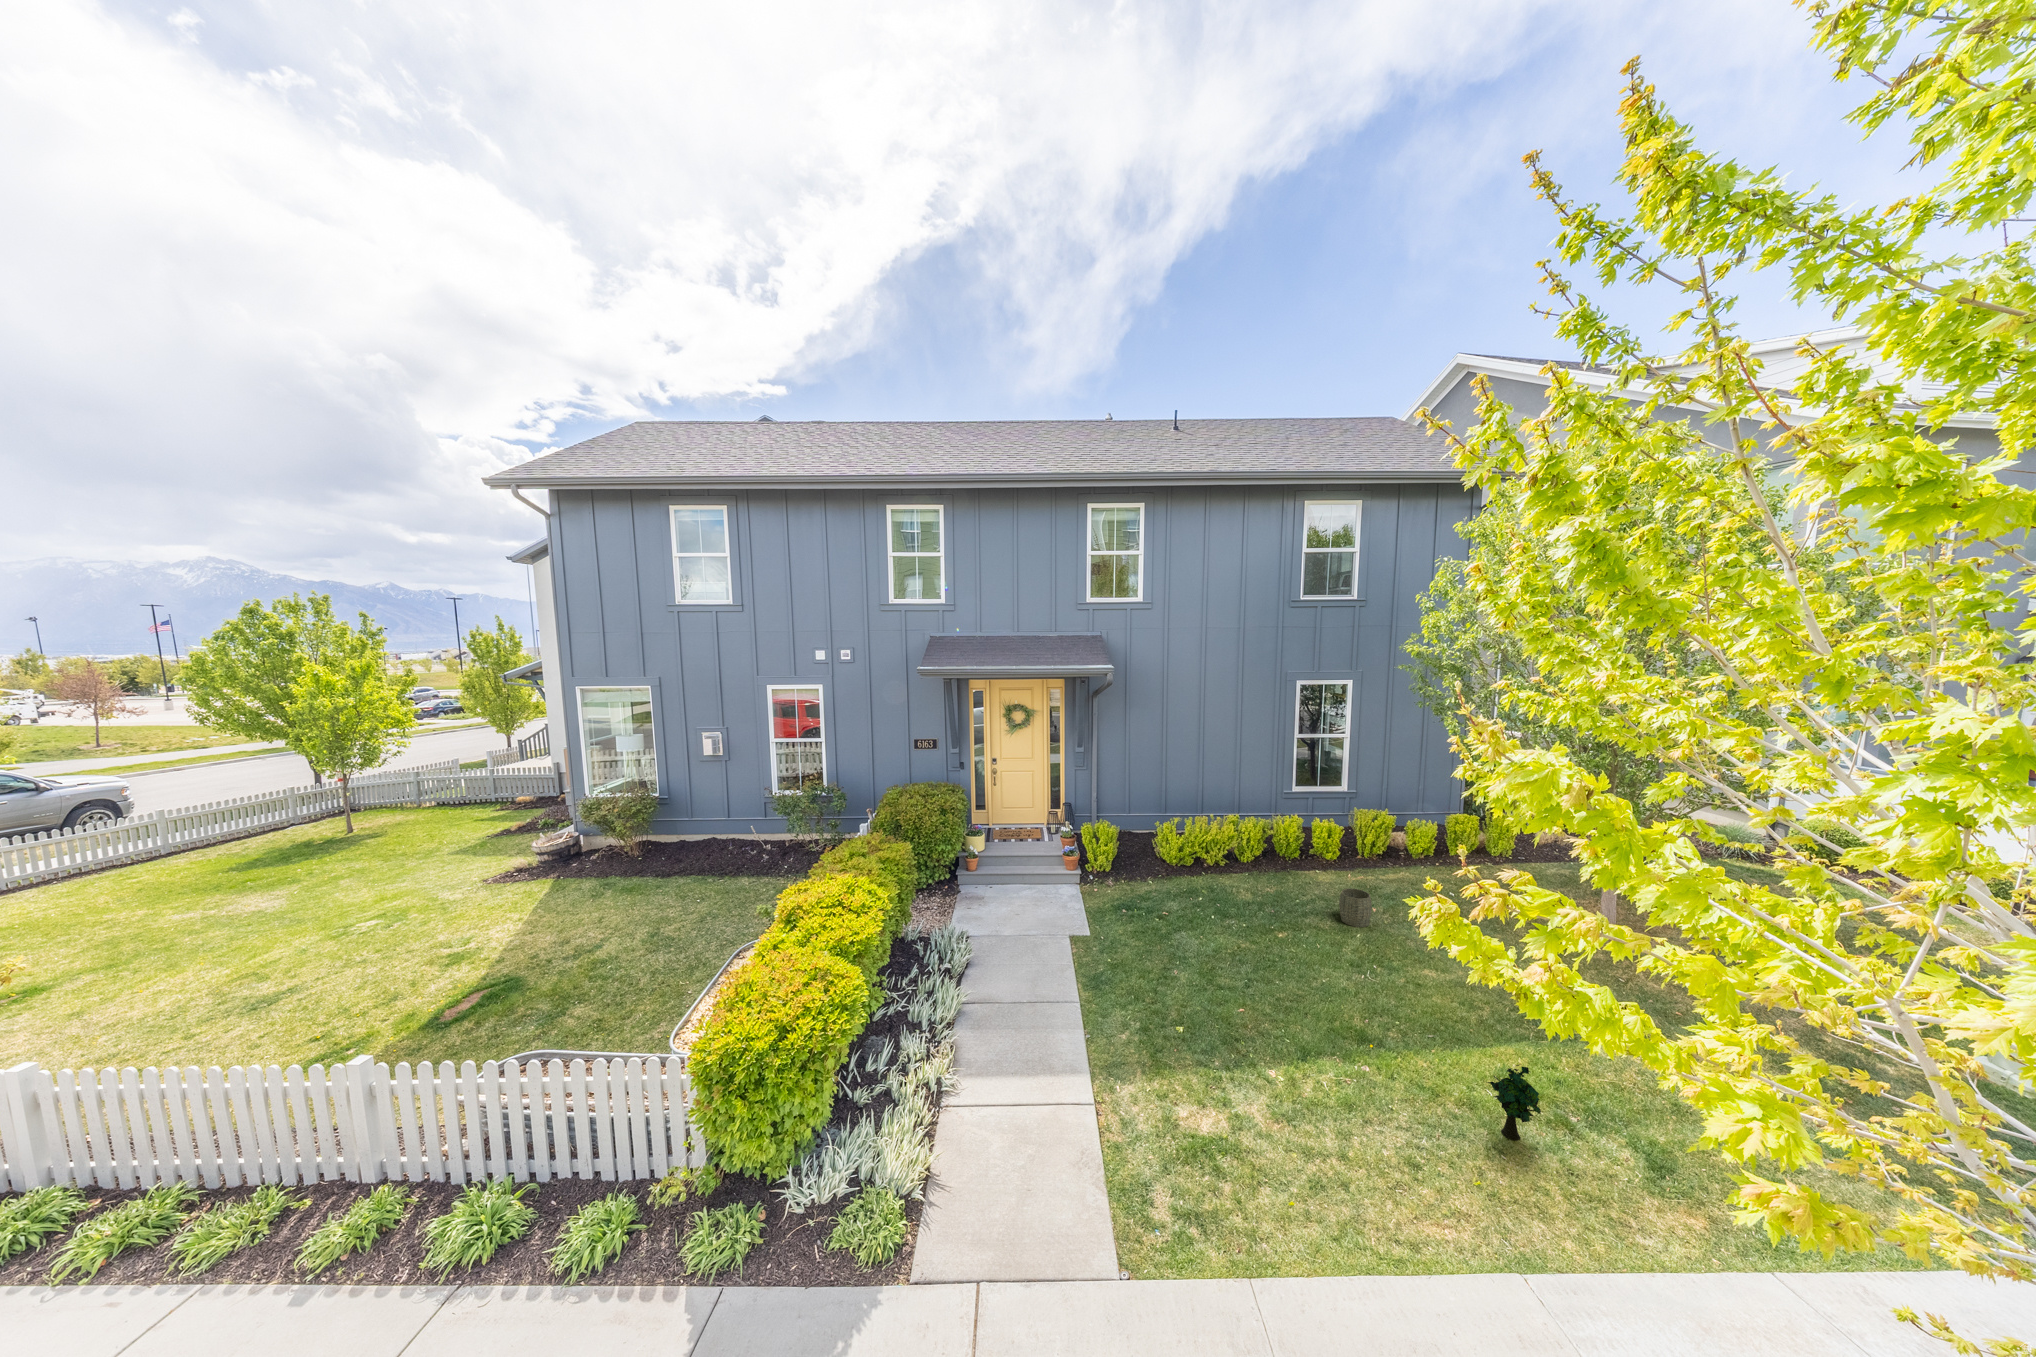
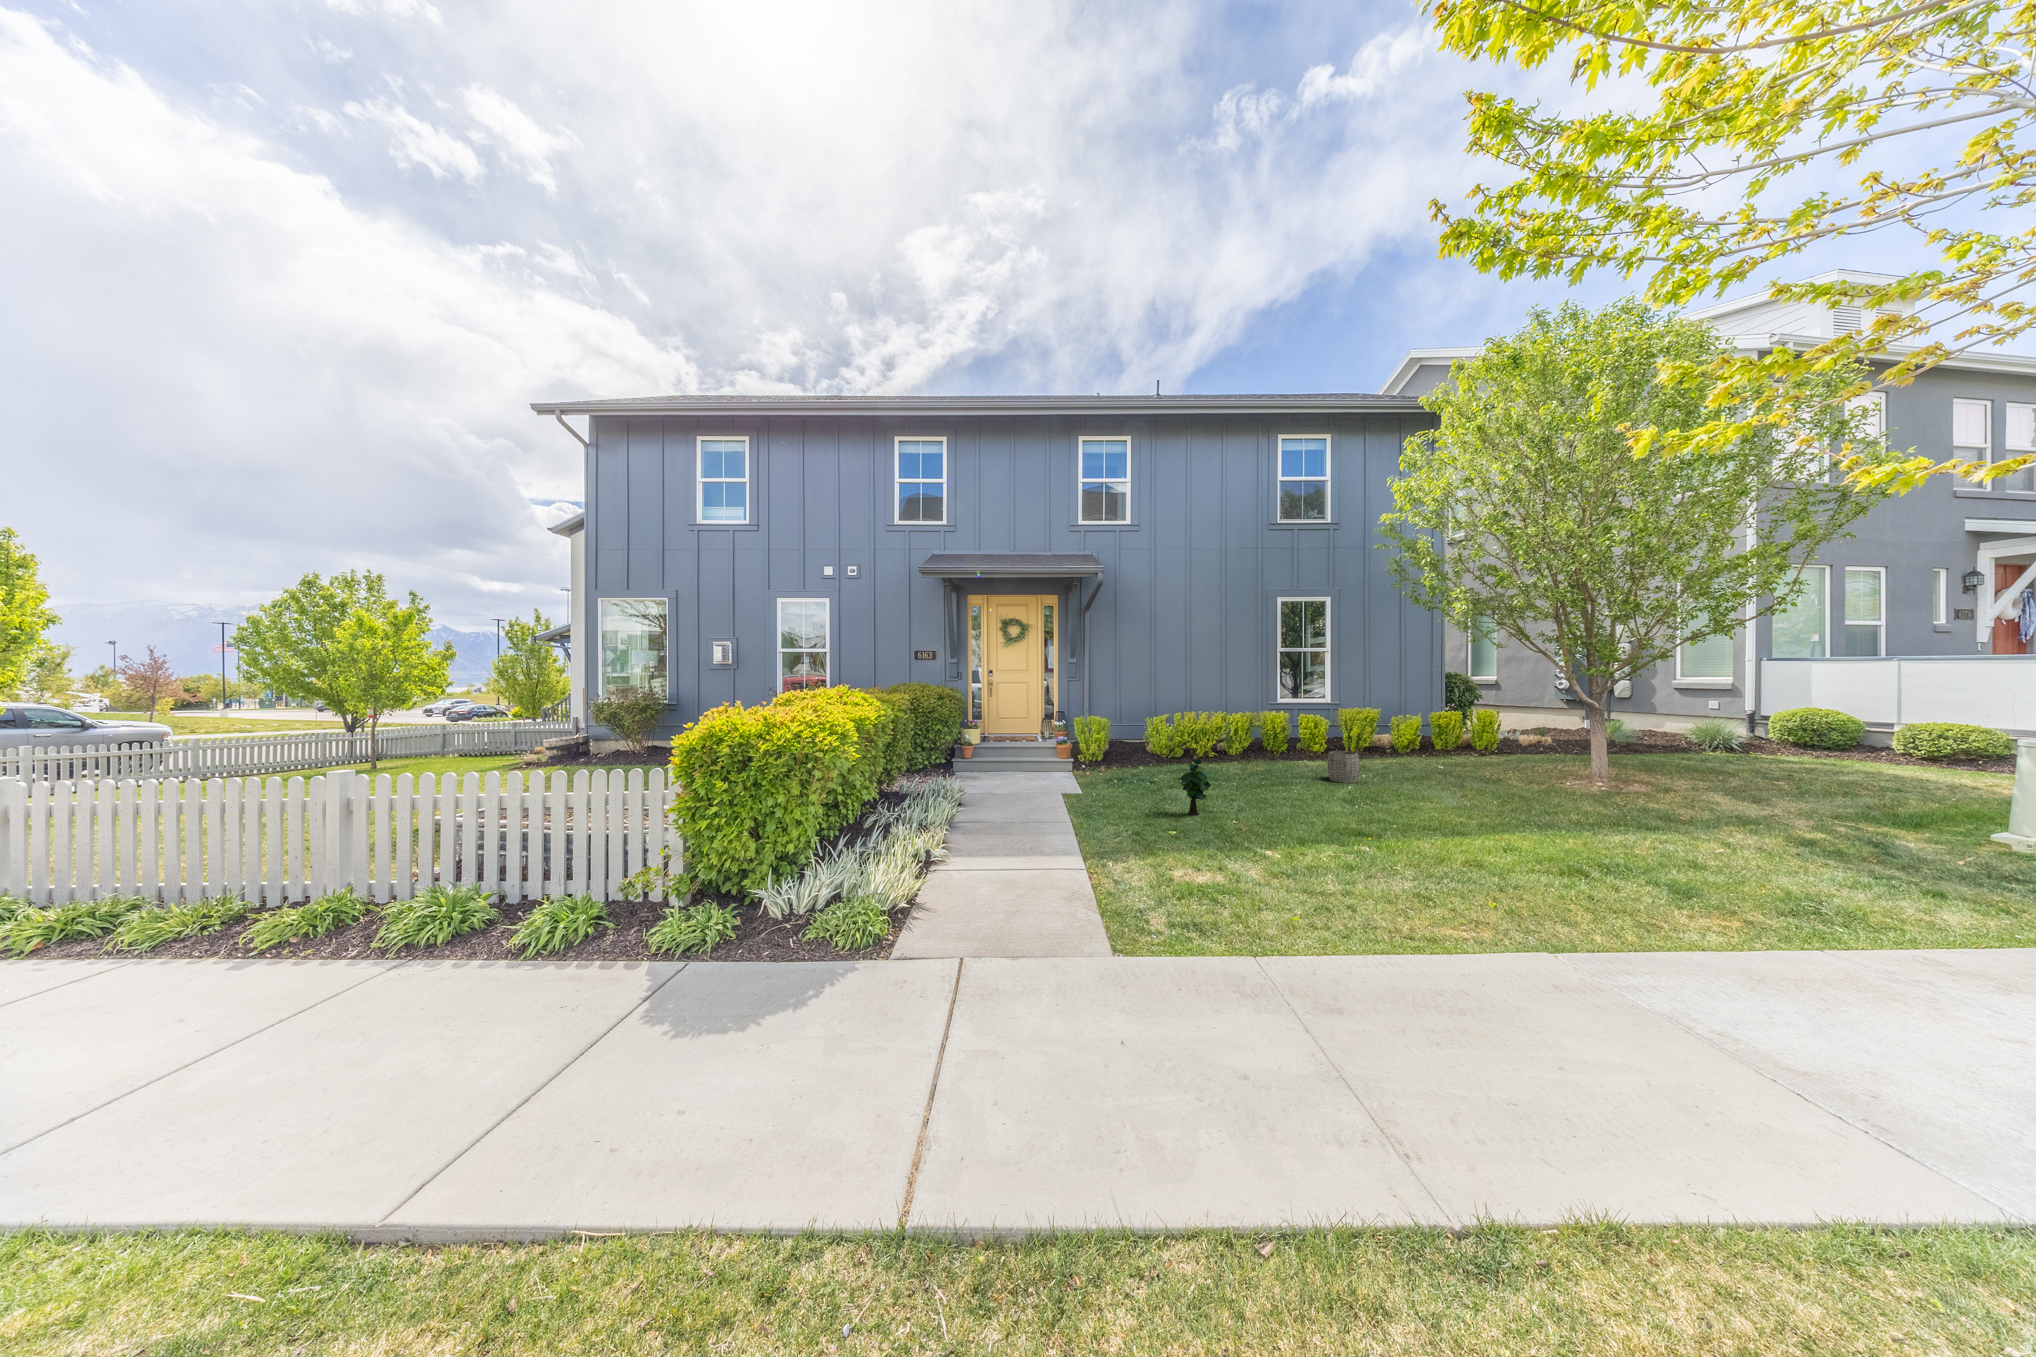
decorative plant: present [1487,1065,1541,1140] -> present [1178,760,1211,815]

